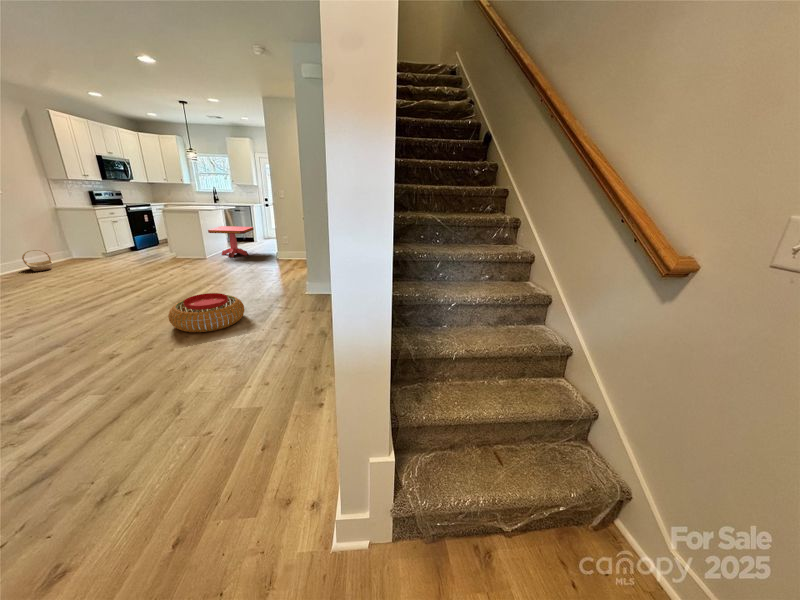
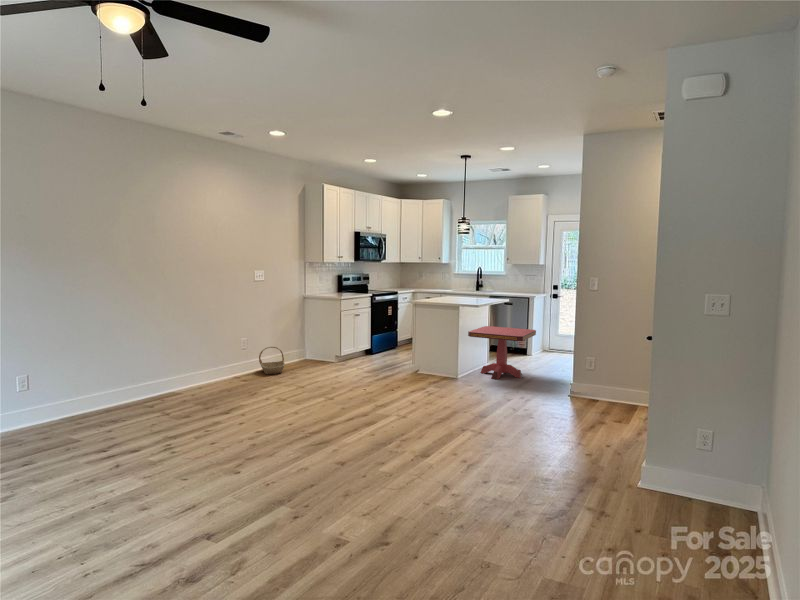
pouf: present [168,293,245,332] -> none [406,465,544,560]

